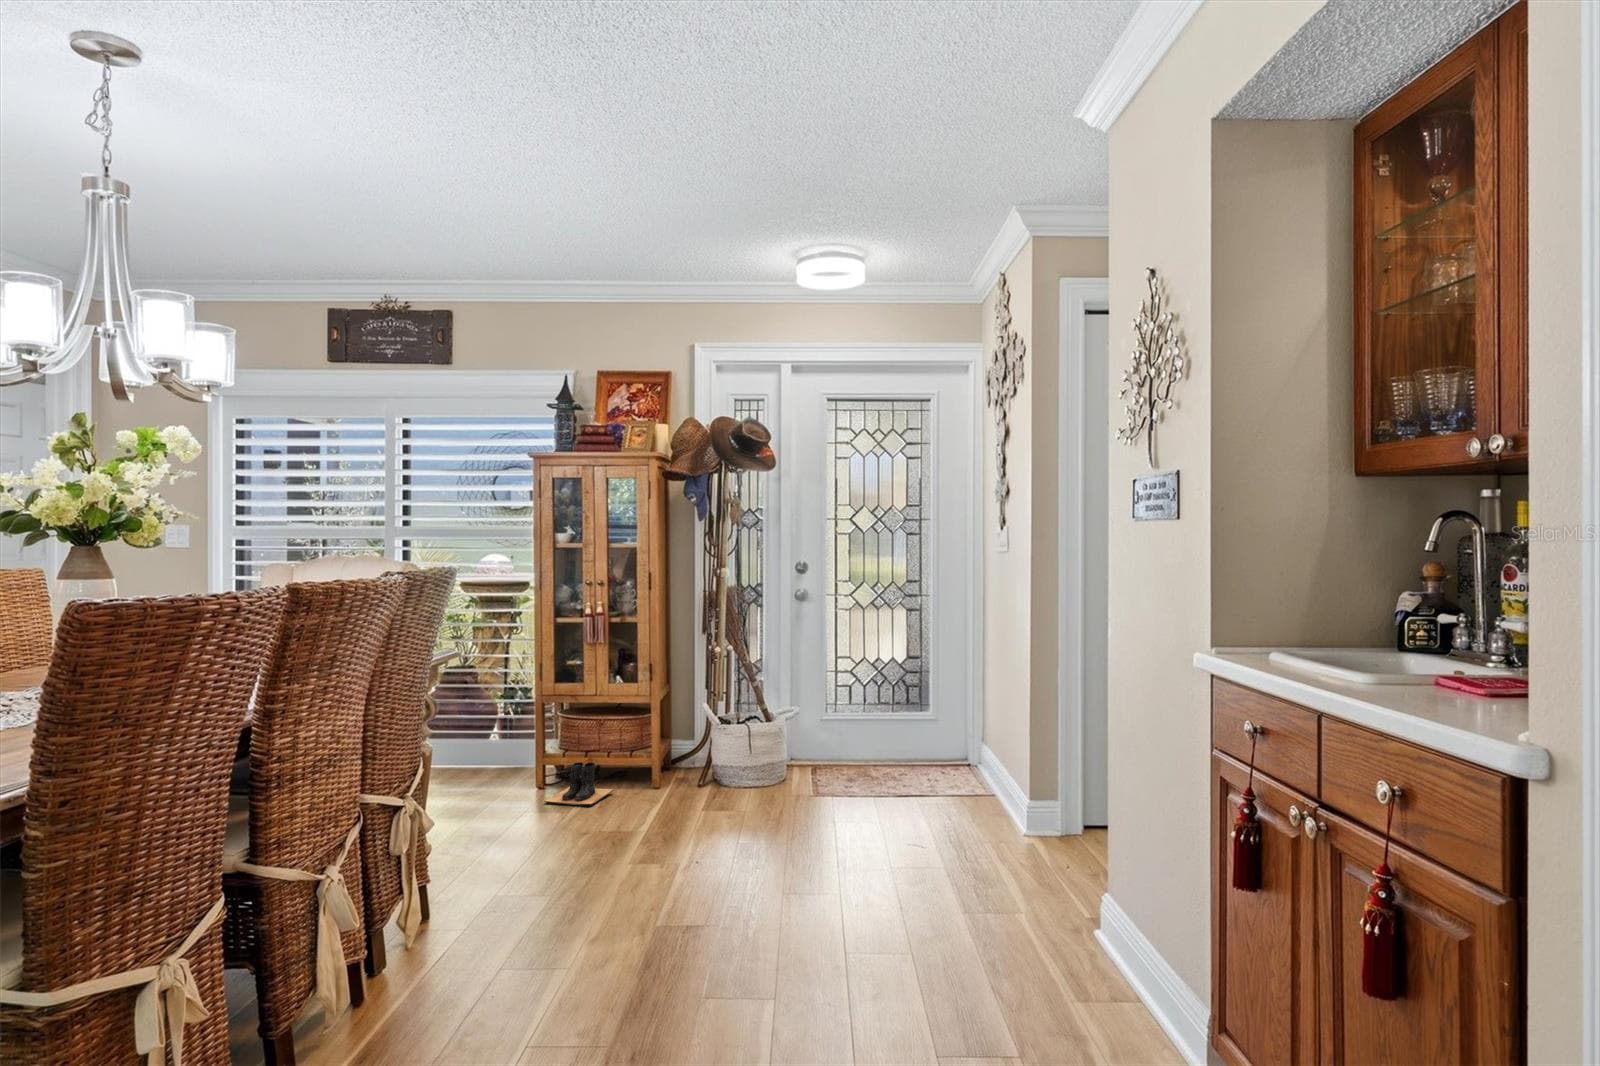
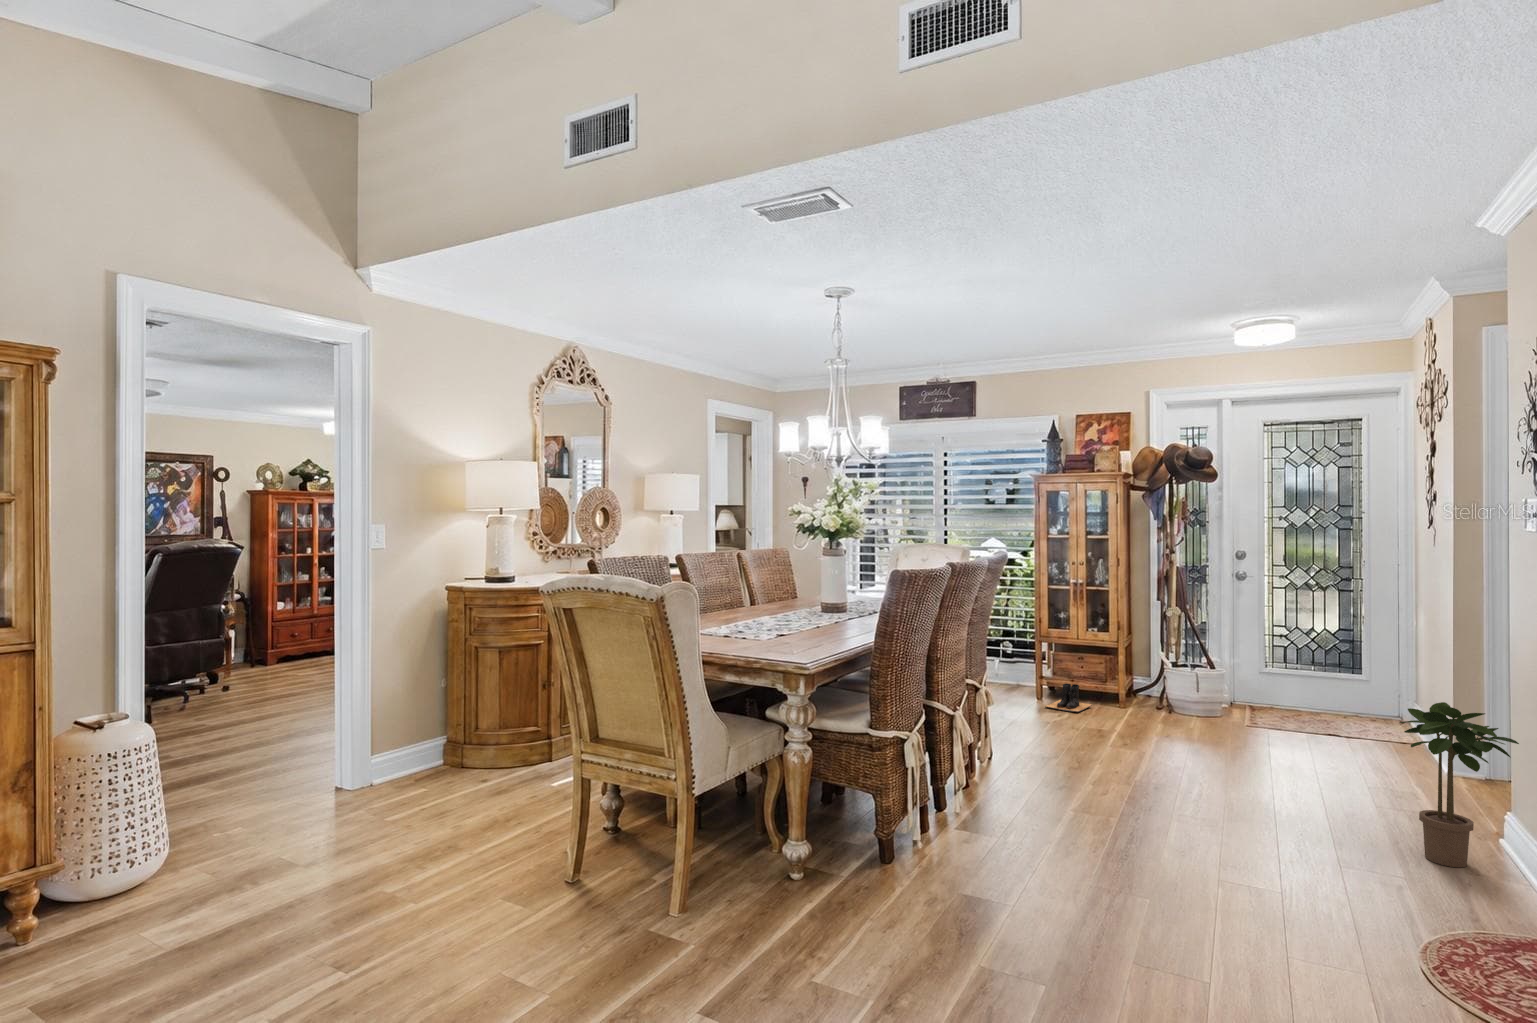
potted plant: none [996,759,1137,1001] -> present [1400,702,1519,867]

